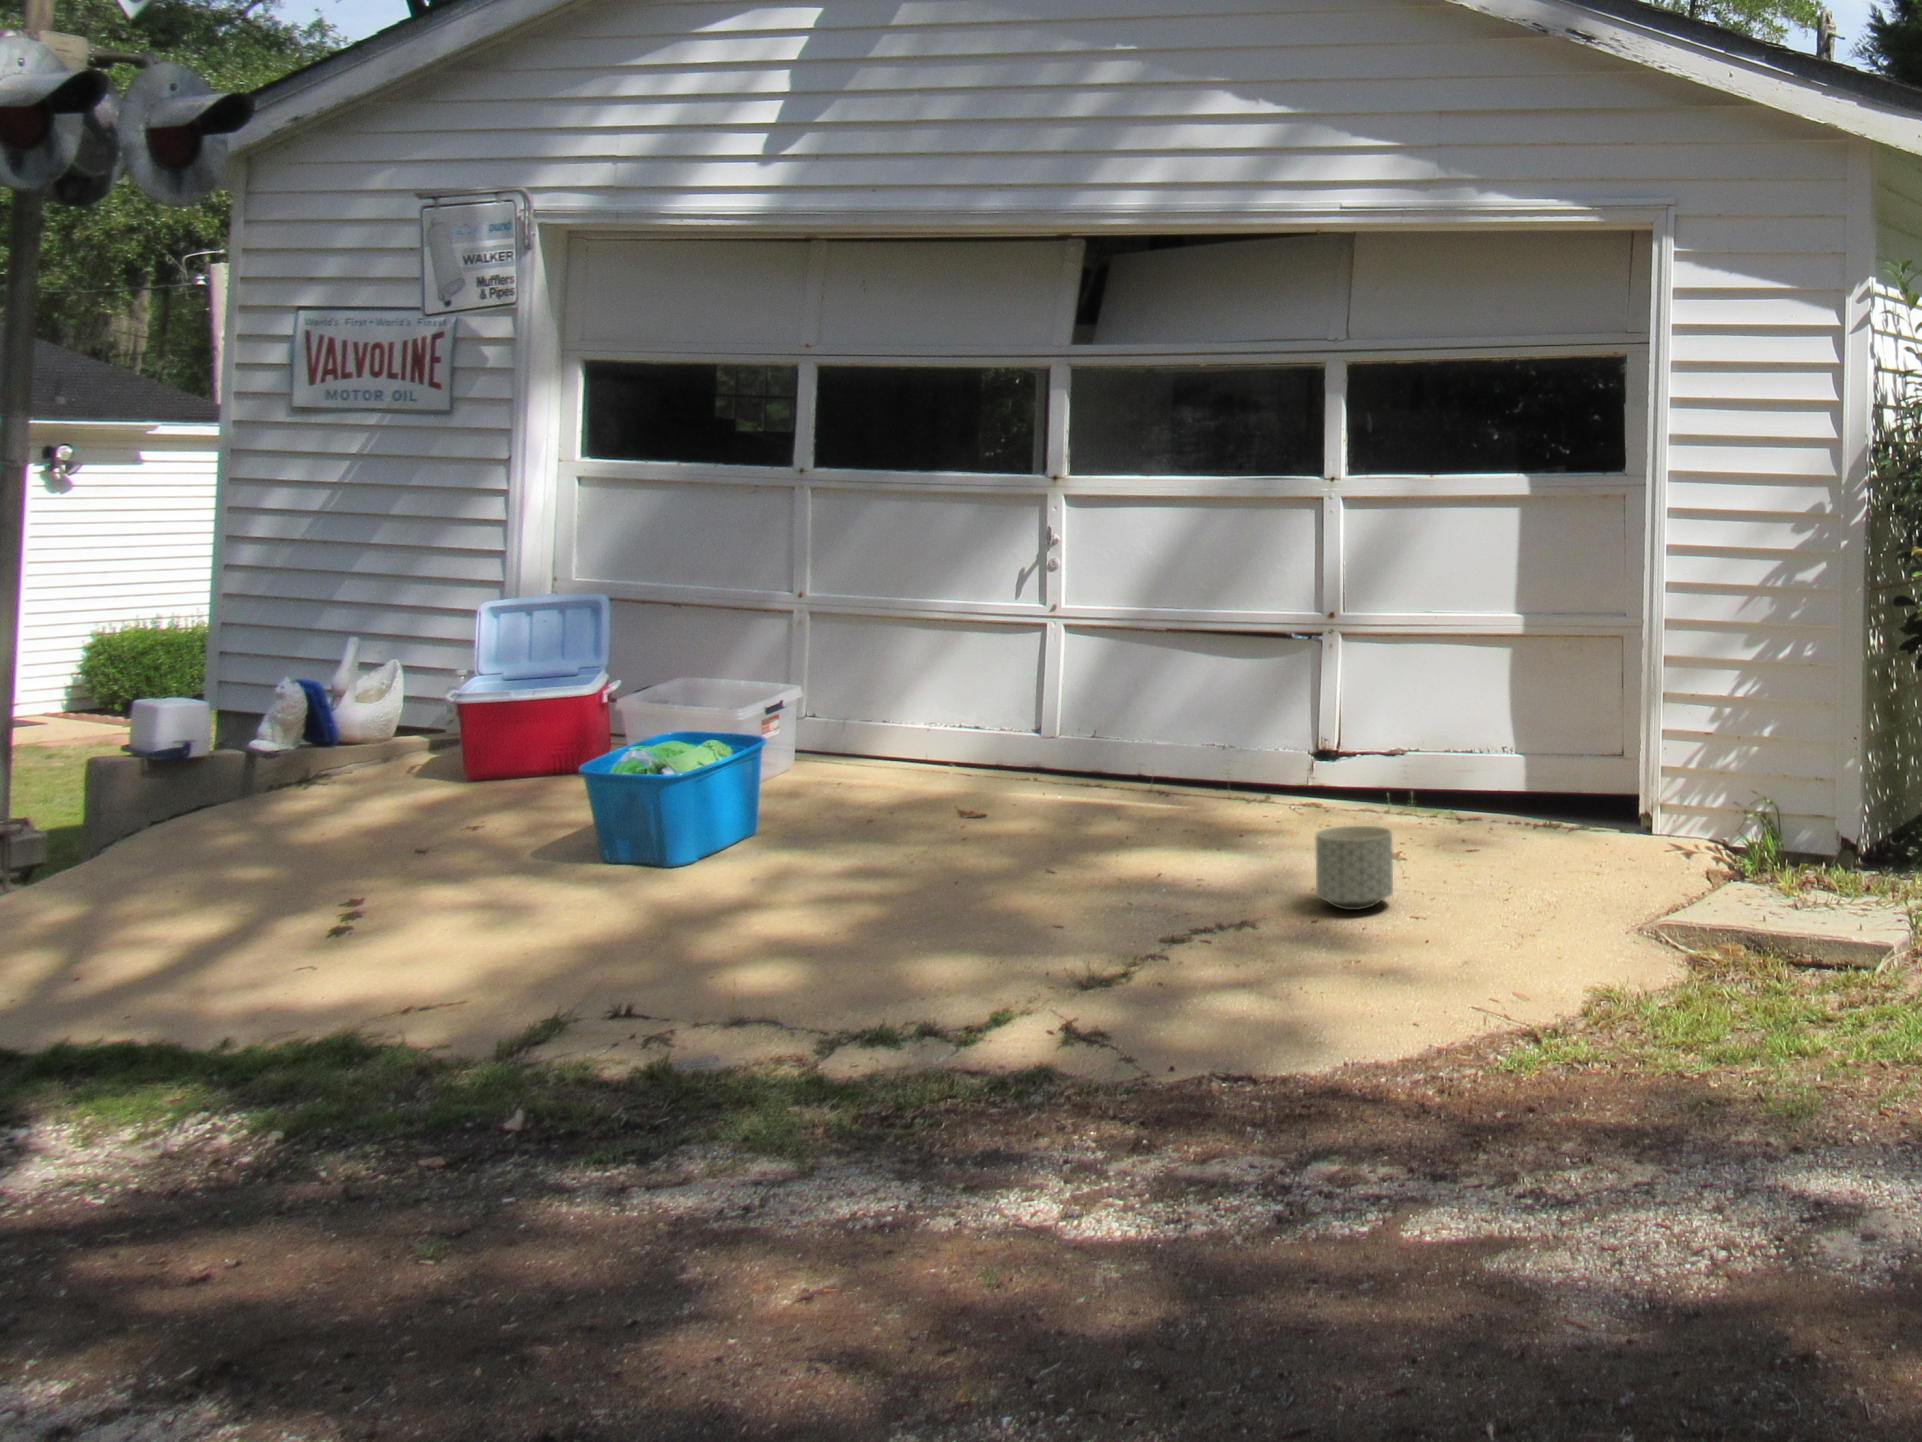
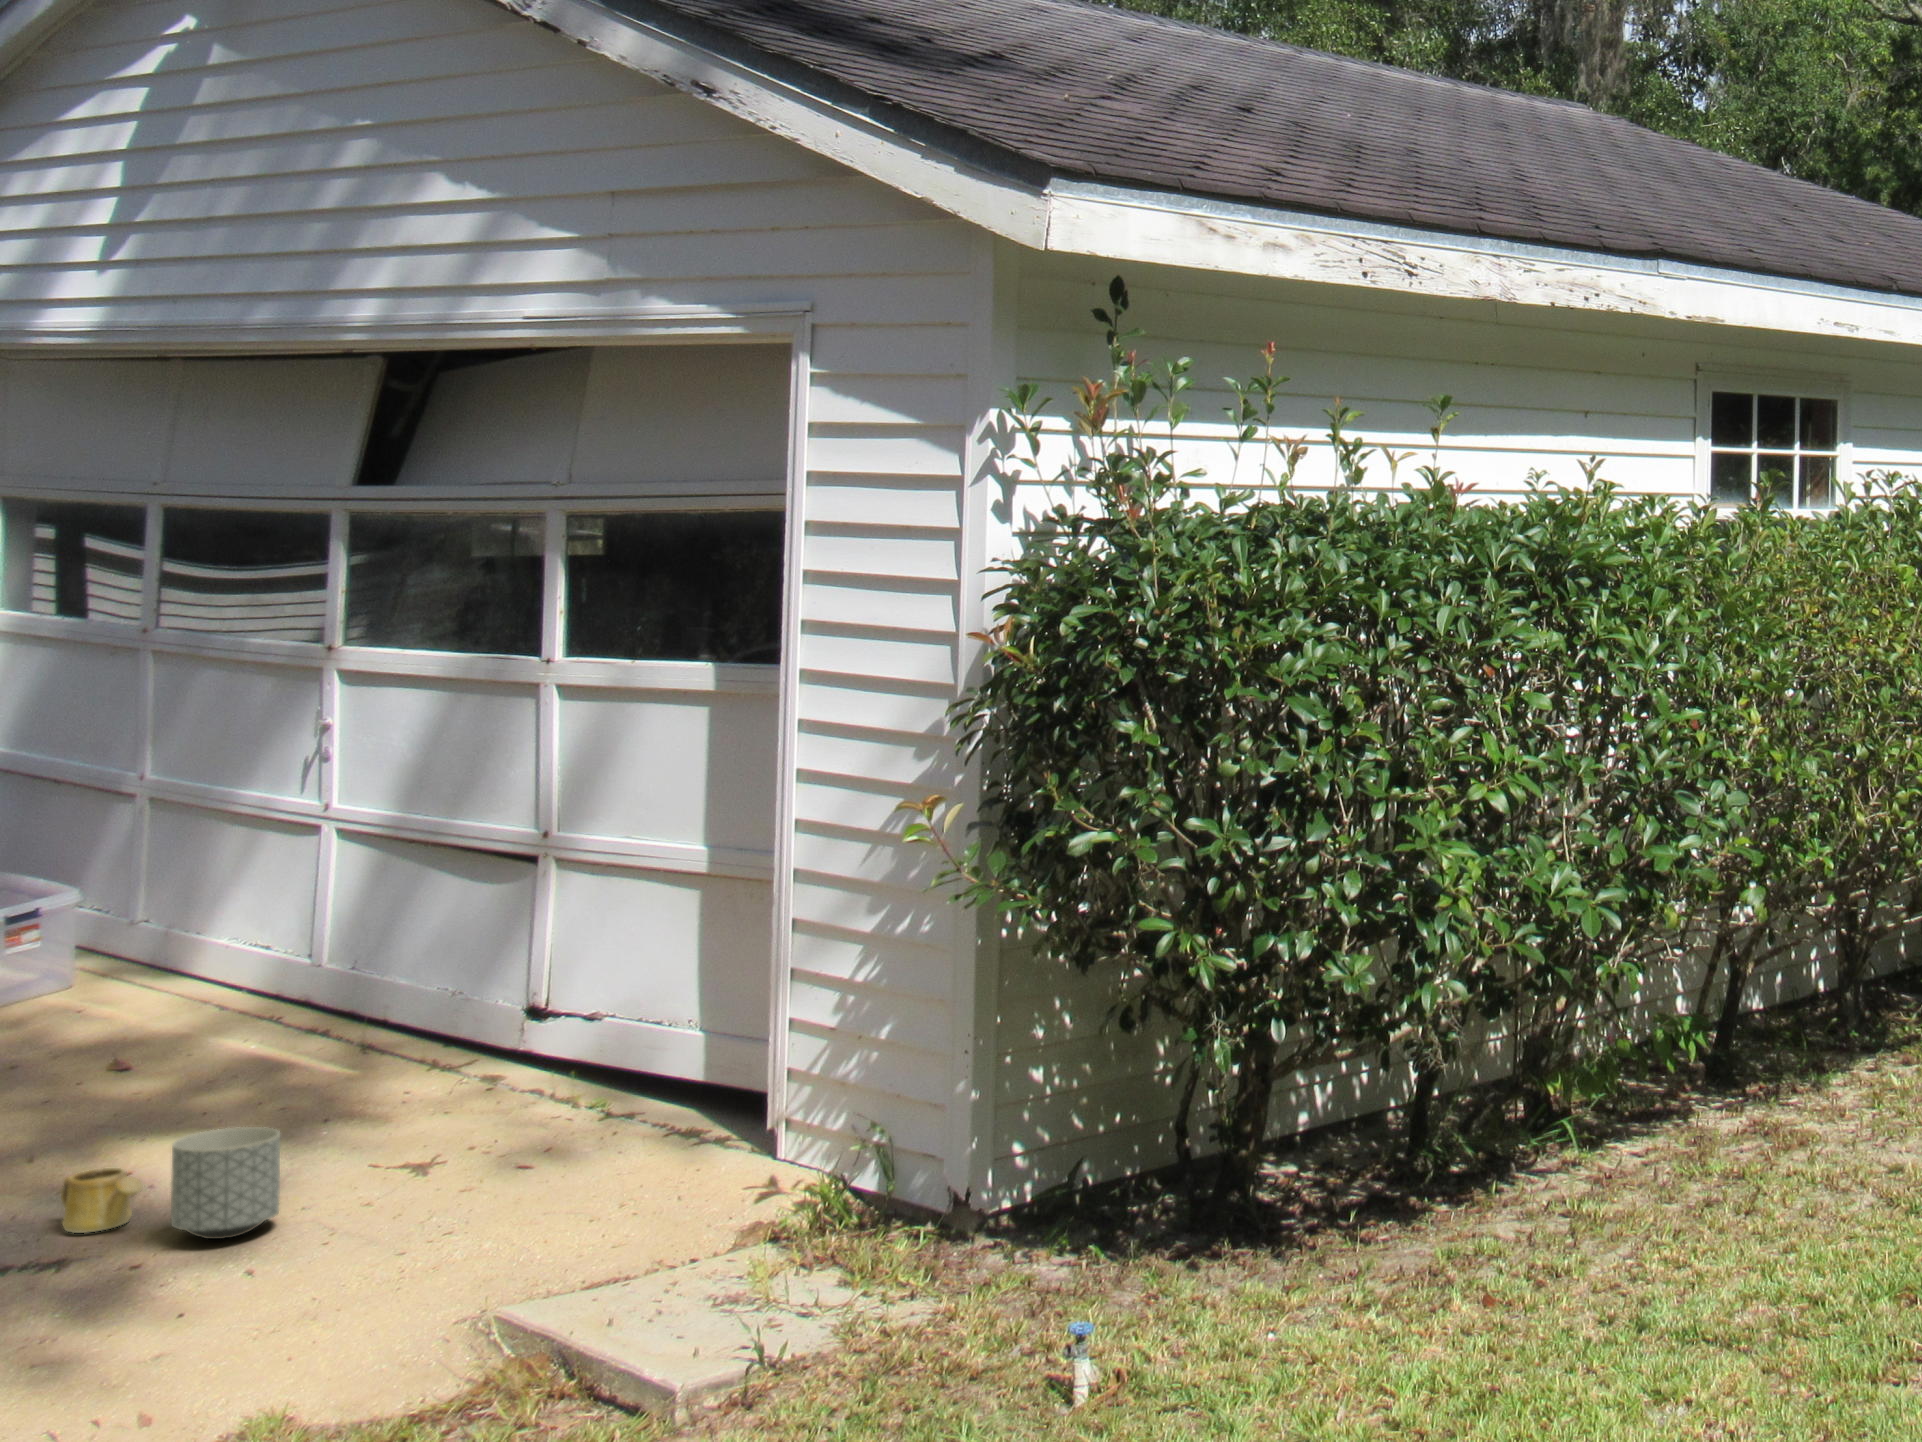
watering can: none [1195,865,1281,915] -> present [61,1168,143,1233]

